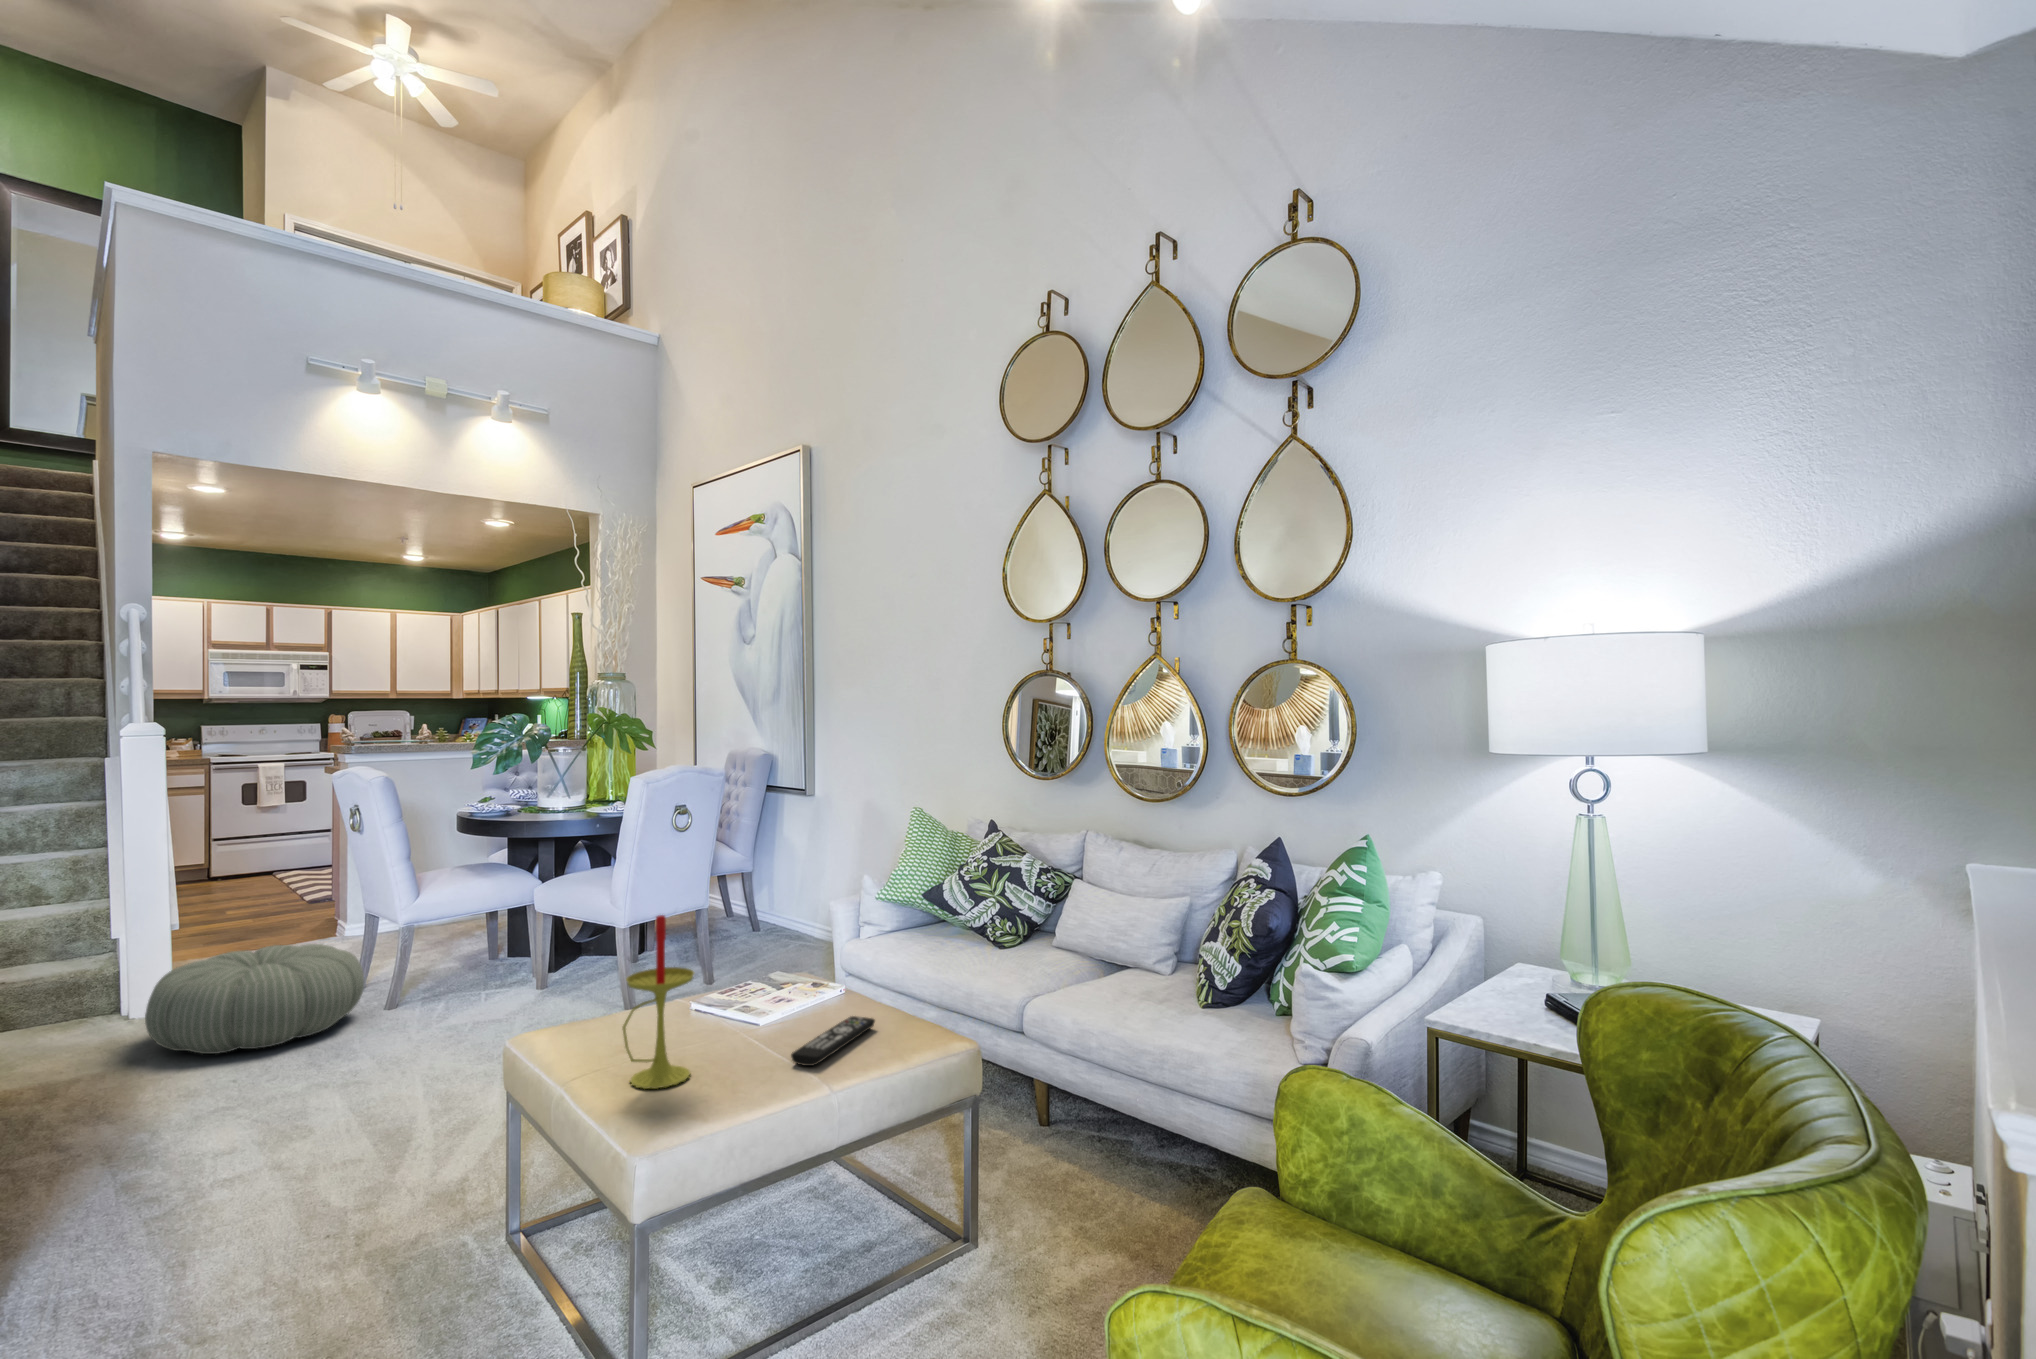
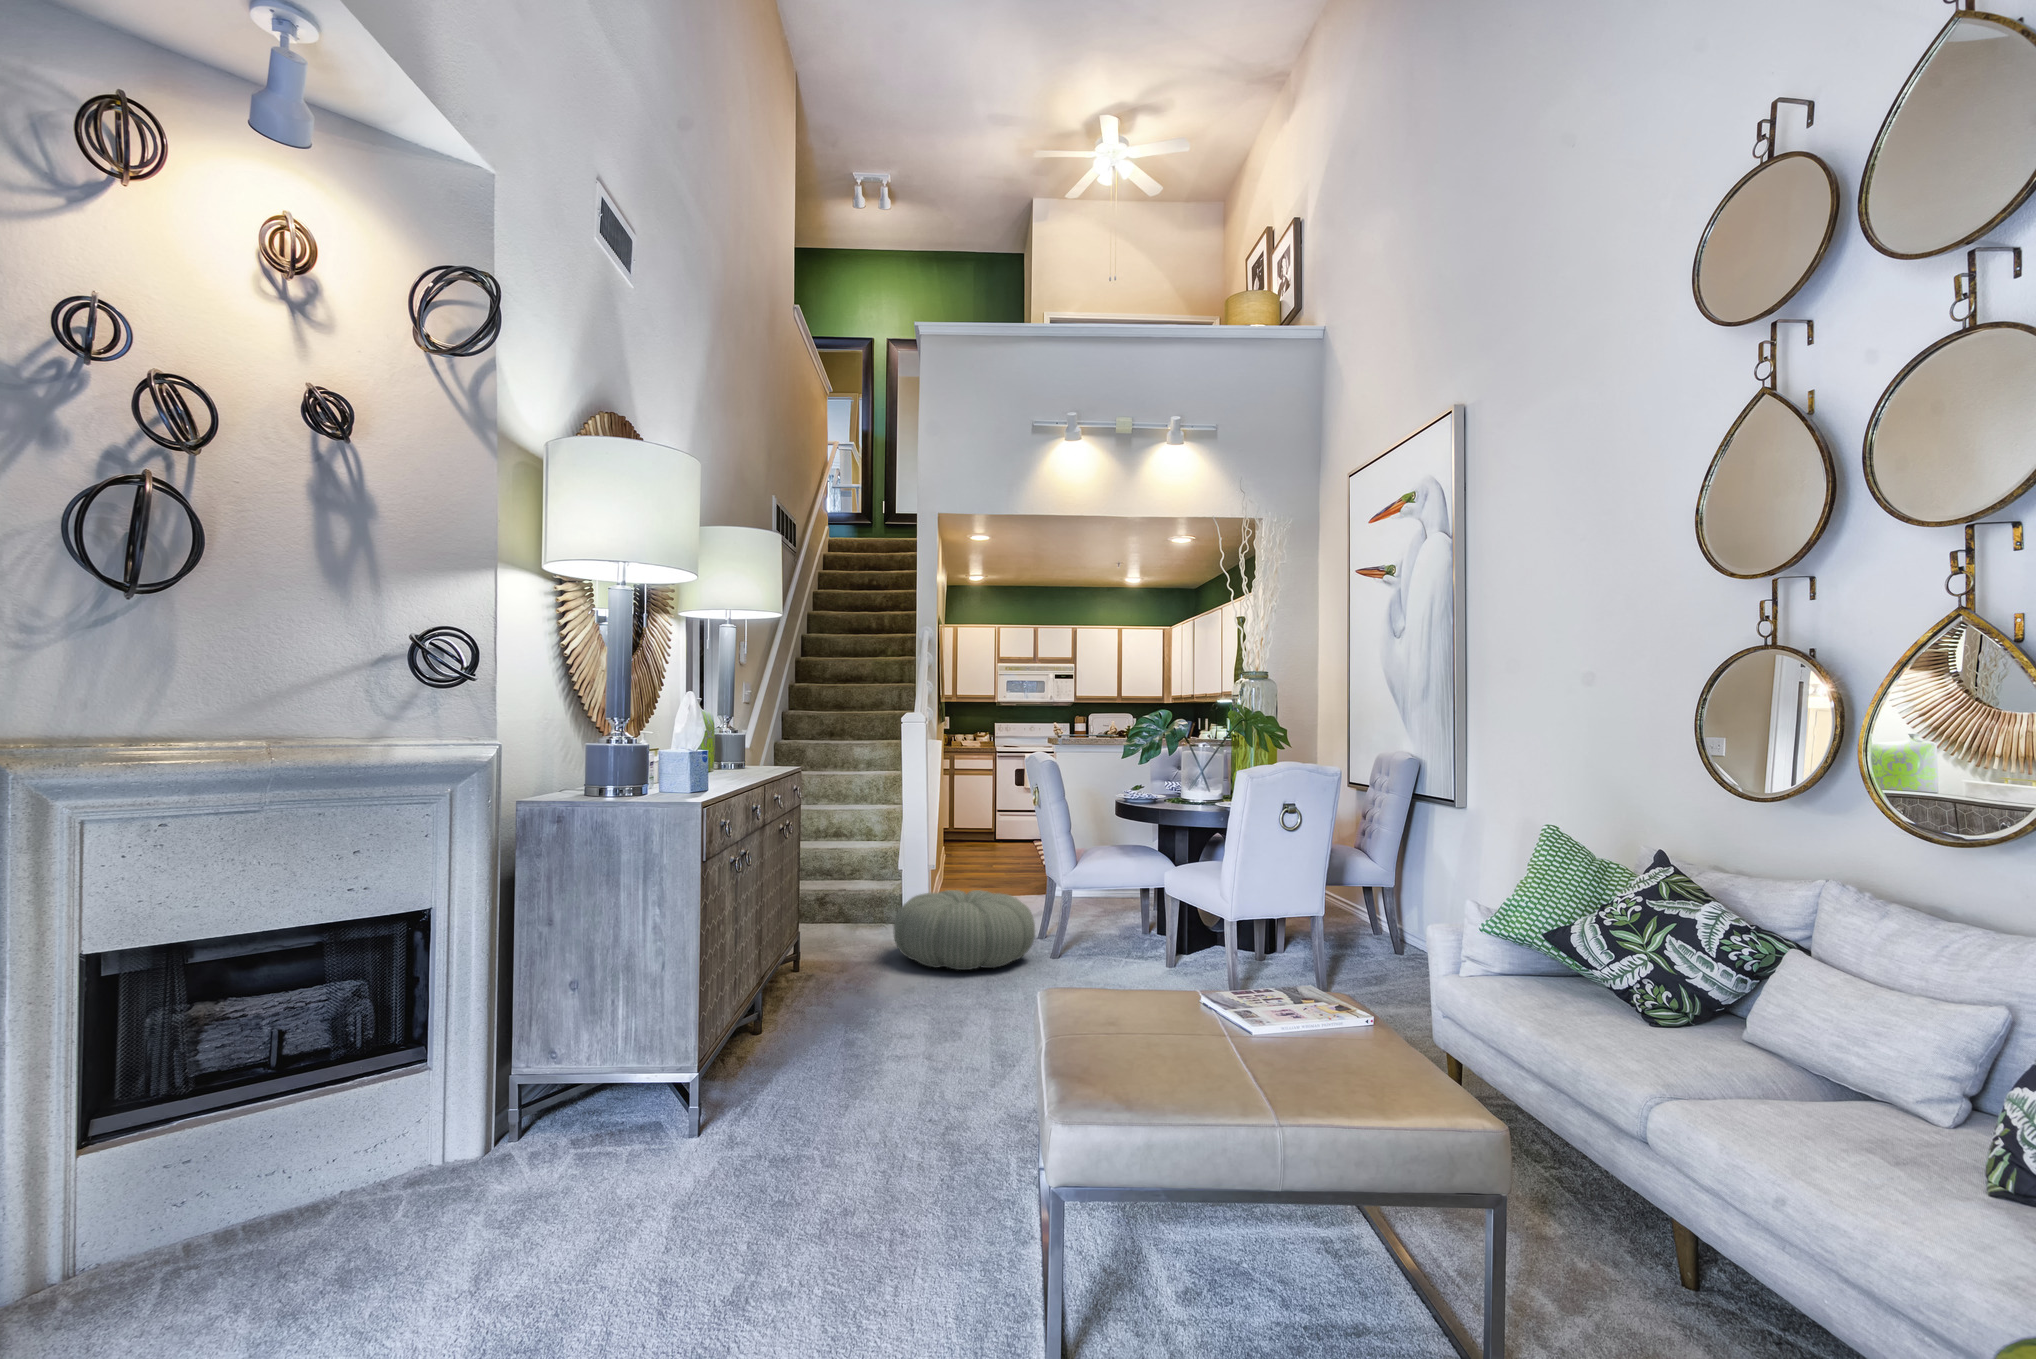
candle: present [623,915,694,1089] -> none [1081,881,1161,1065]
remote control: present [791,1016,875,1066] -> none [1260,1047,1385,1087]

